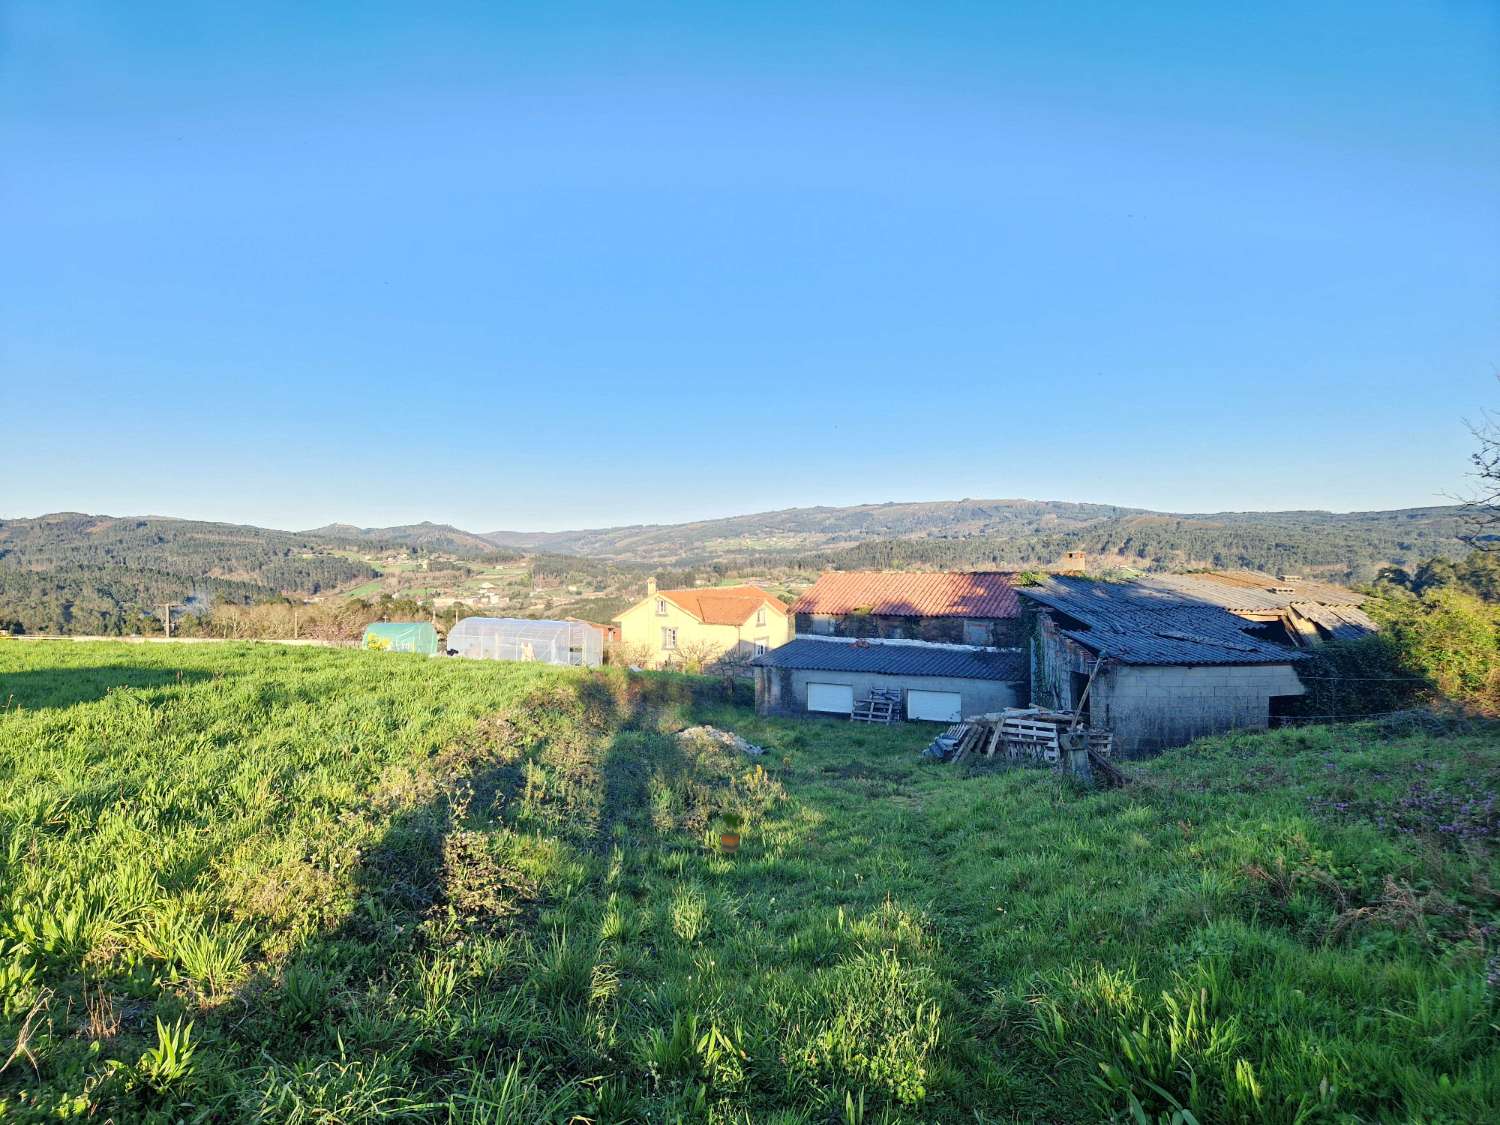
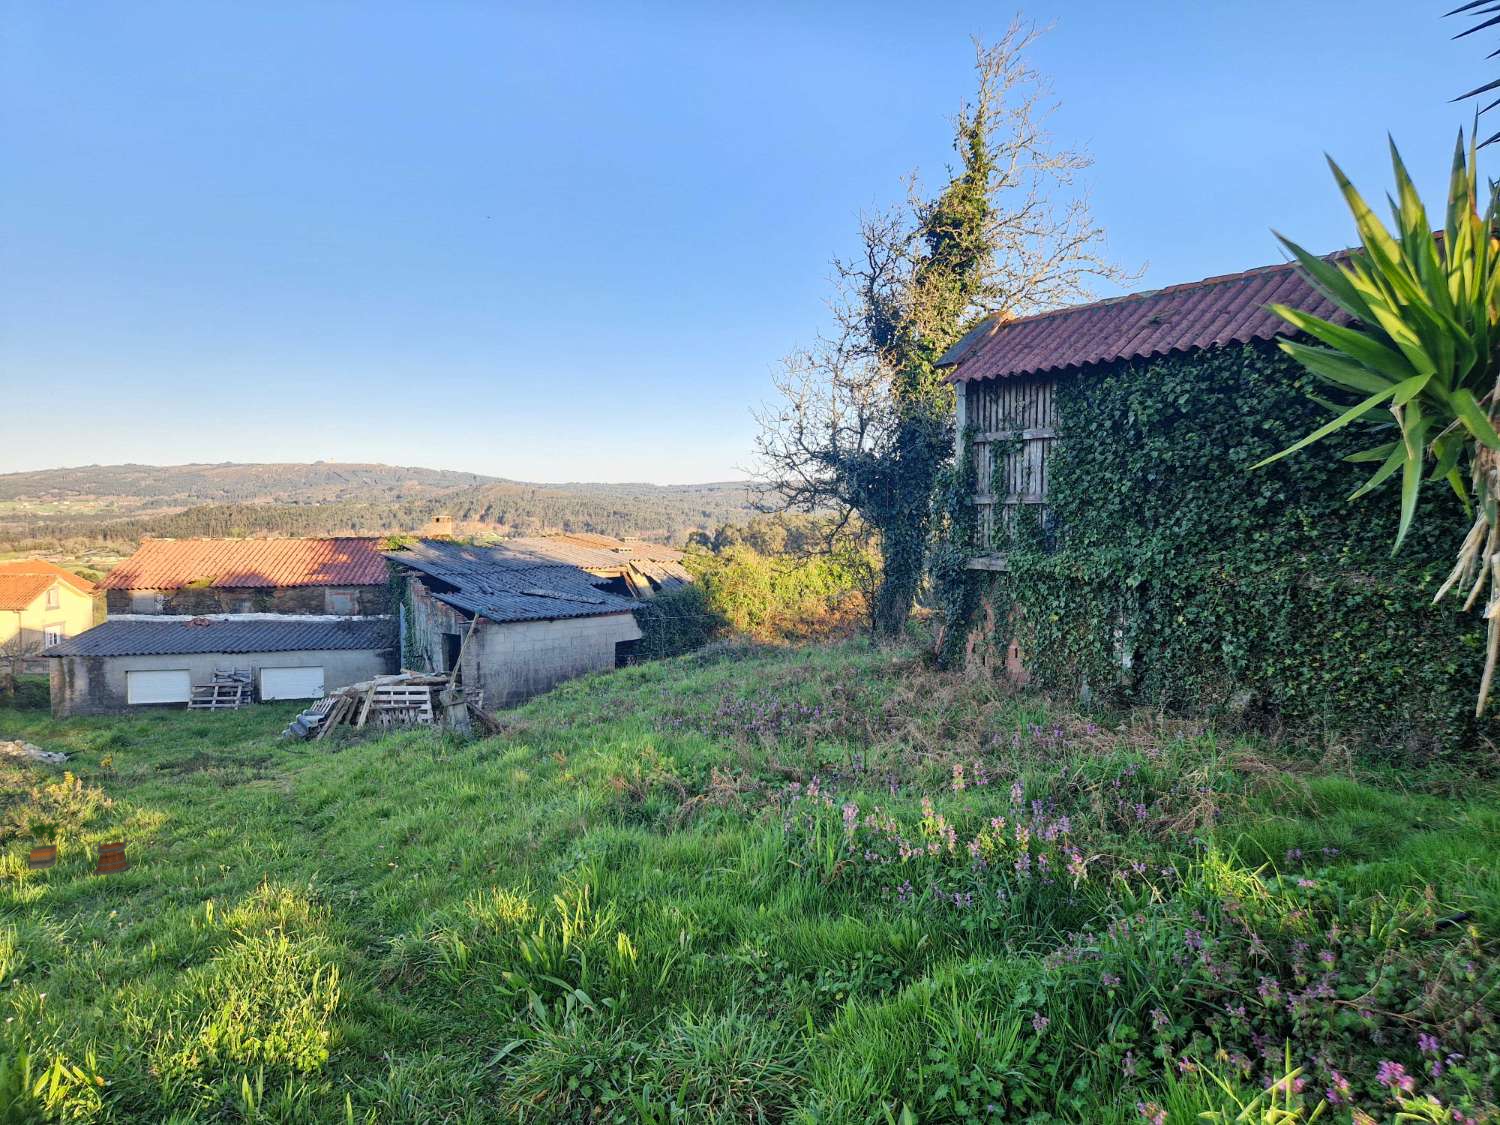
bucket: none [754,845,781,881] -> present [92,838,131,875]

